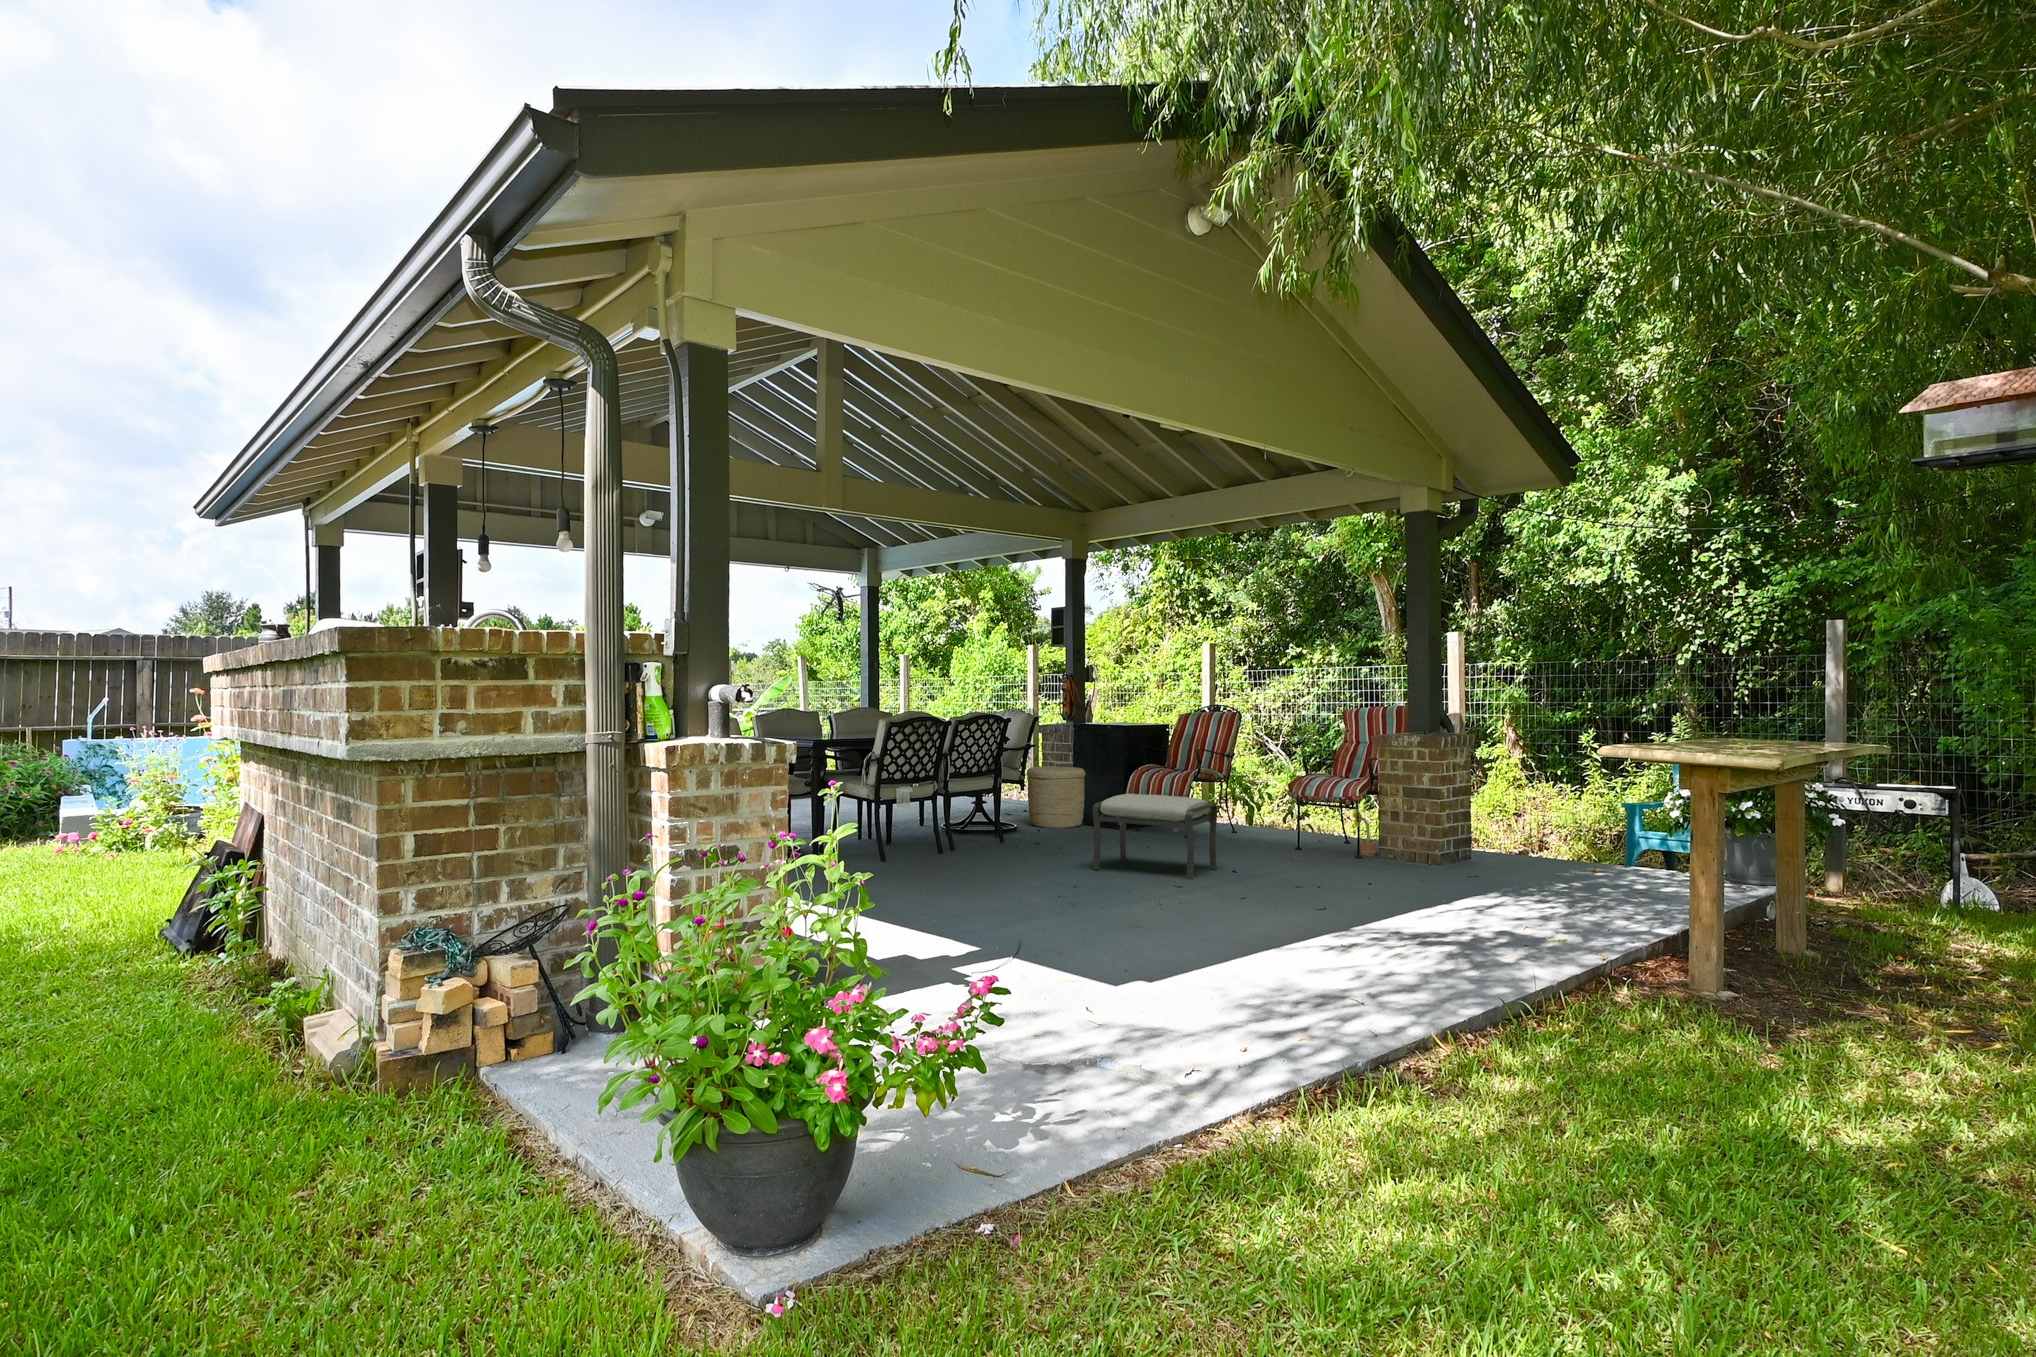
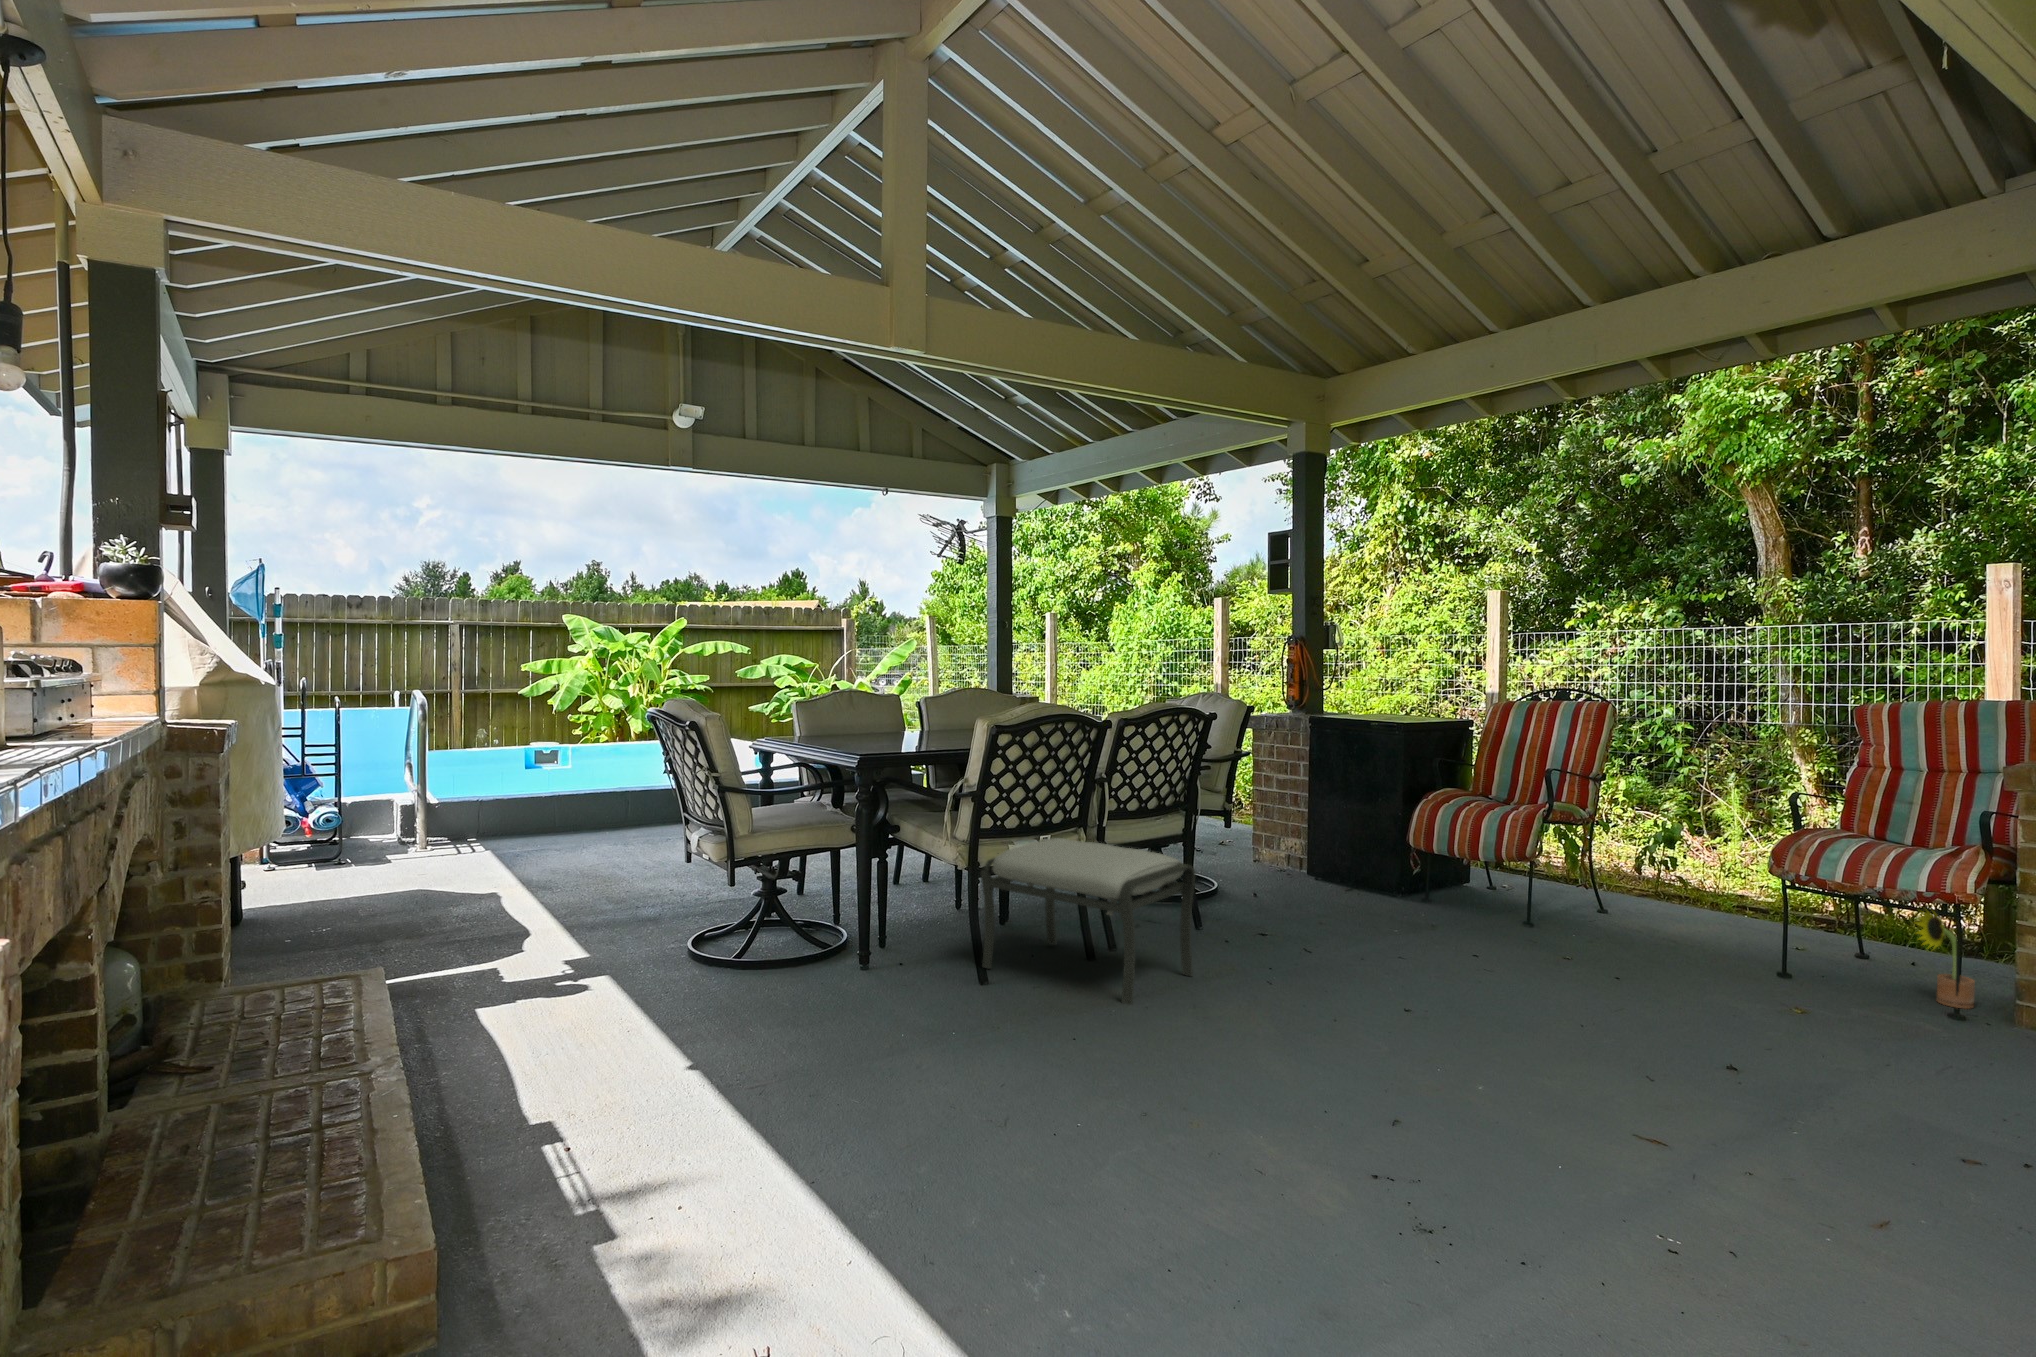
woven basket: present [1027,766,1085,828] -> none [1230,785,1328,891]
ottoman: present [1092,794,1218,880] -> present [980,838,1195,1005]

